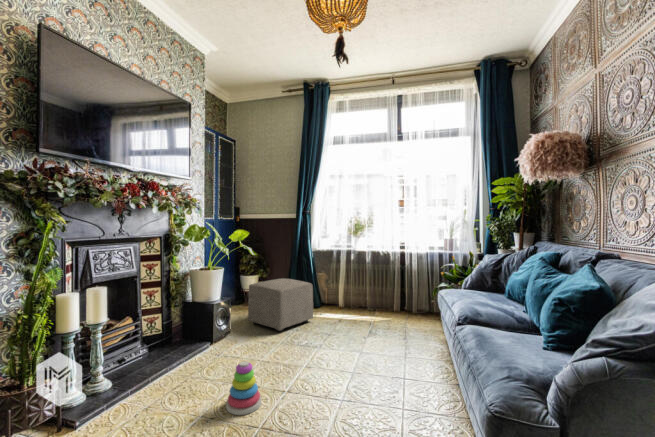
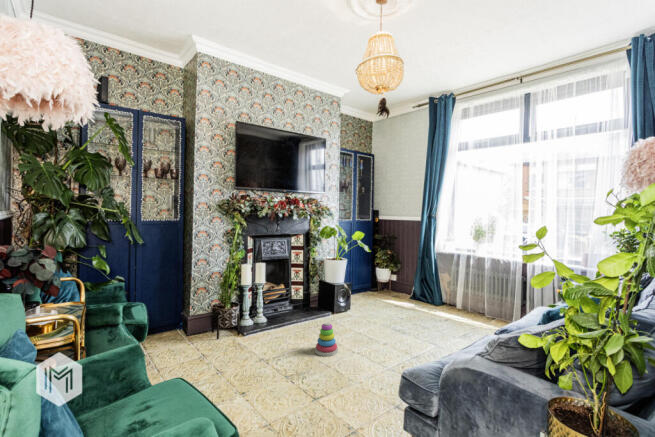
ottoman: present [248,278,313,331] -> none [369,274,423,316]

